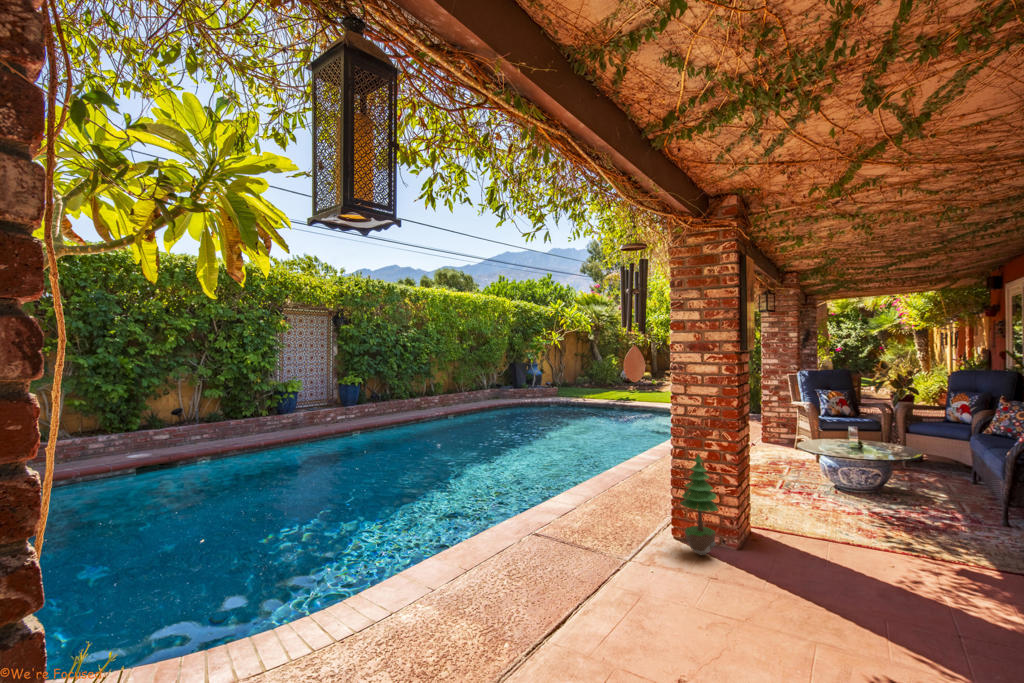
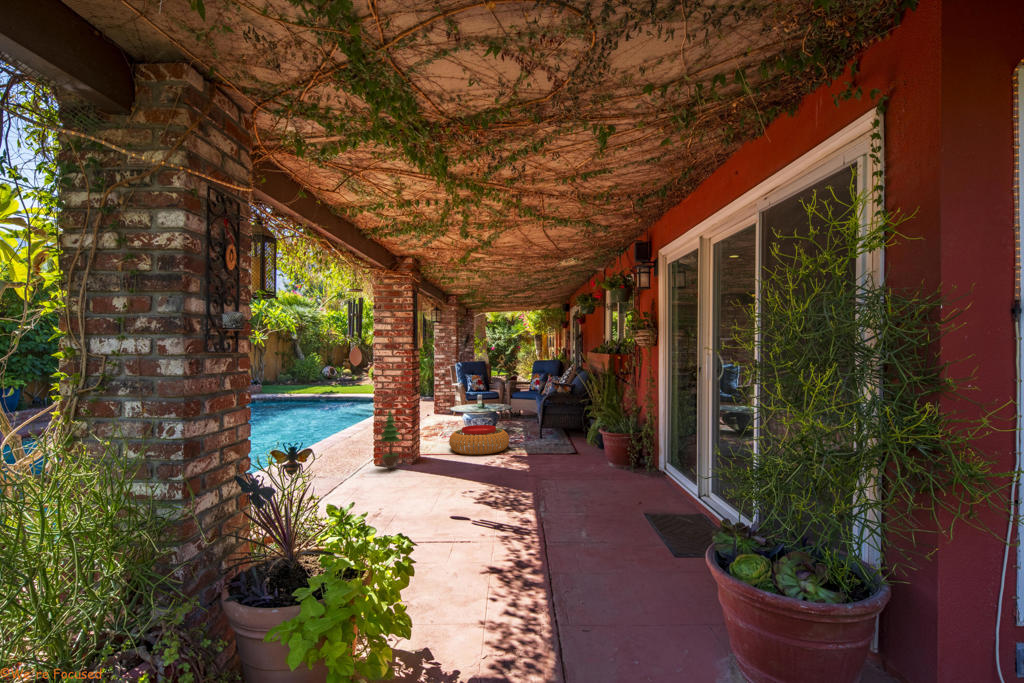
pouf: none [805,488,943,555] -> present [449,425,509,455]

